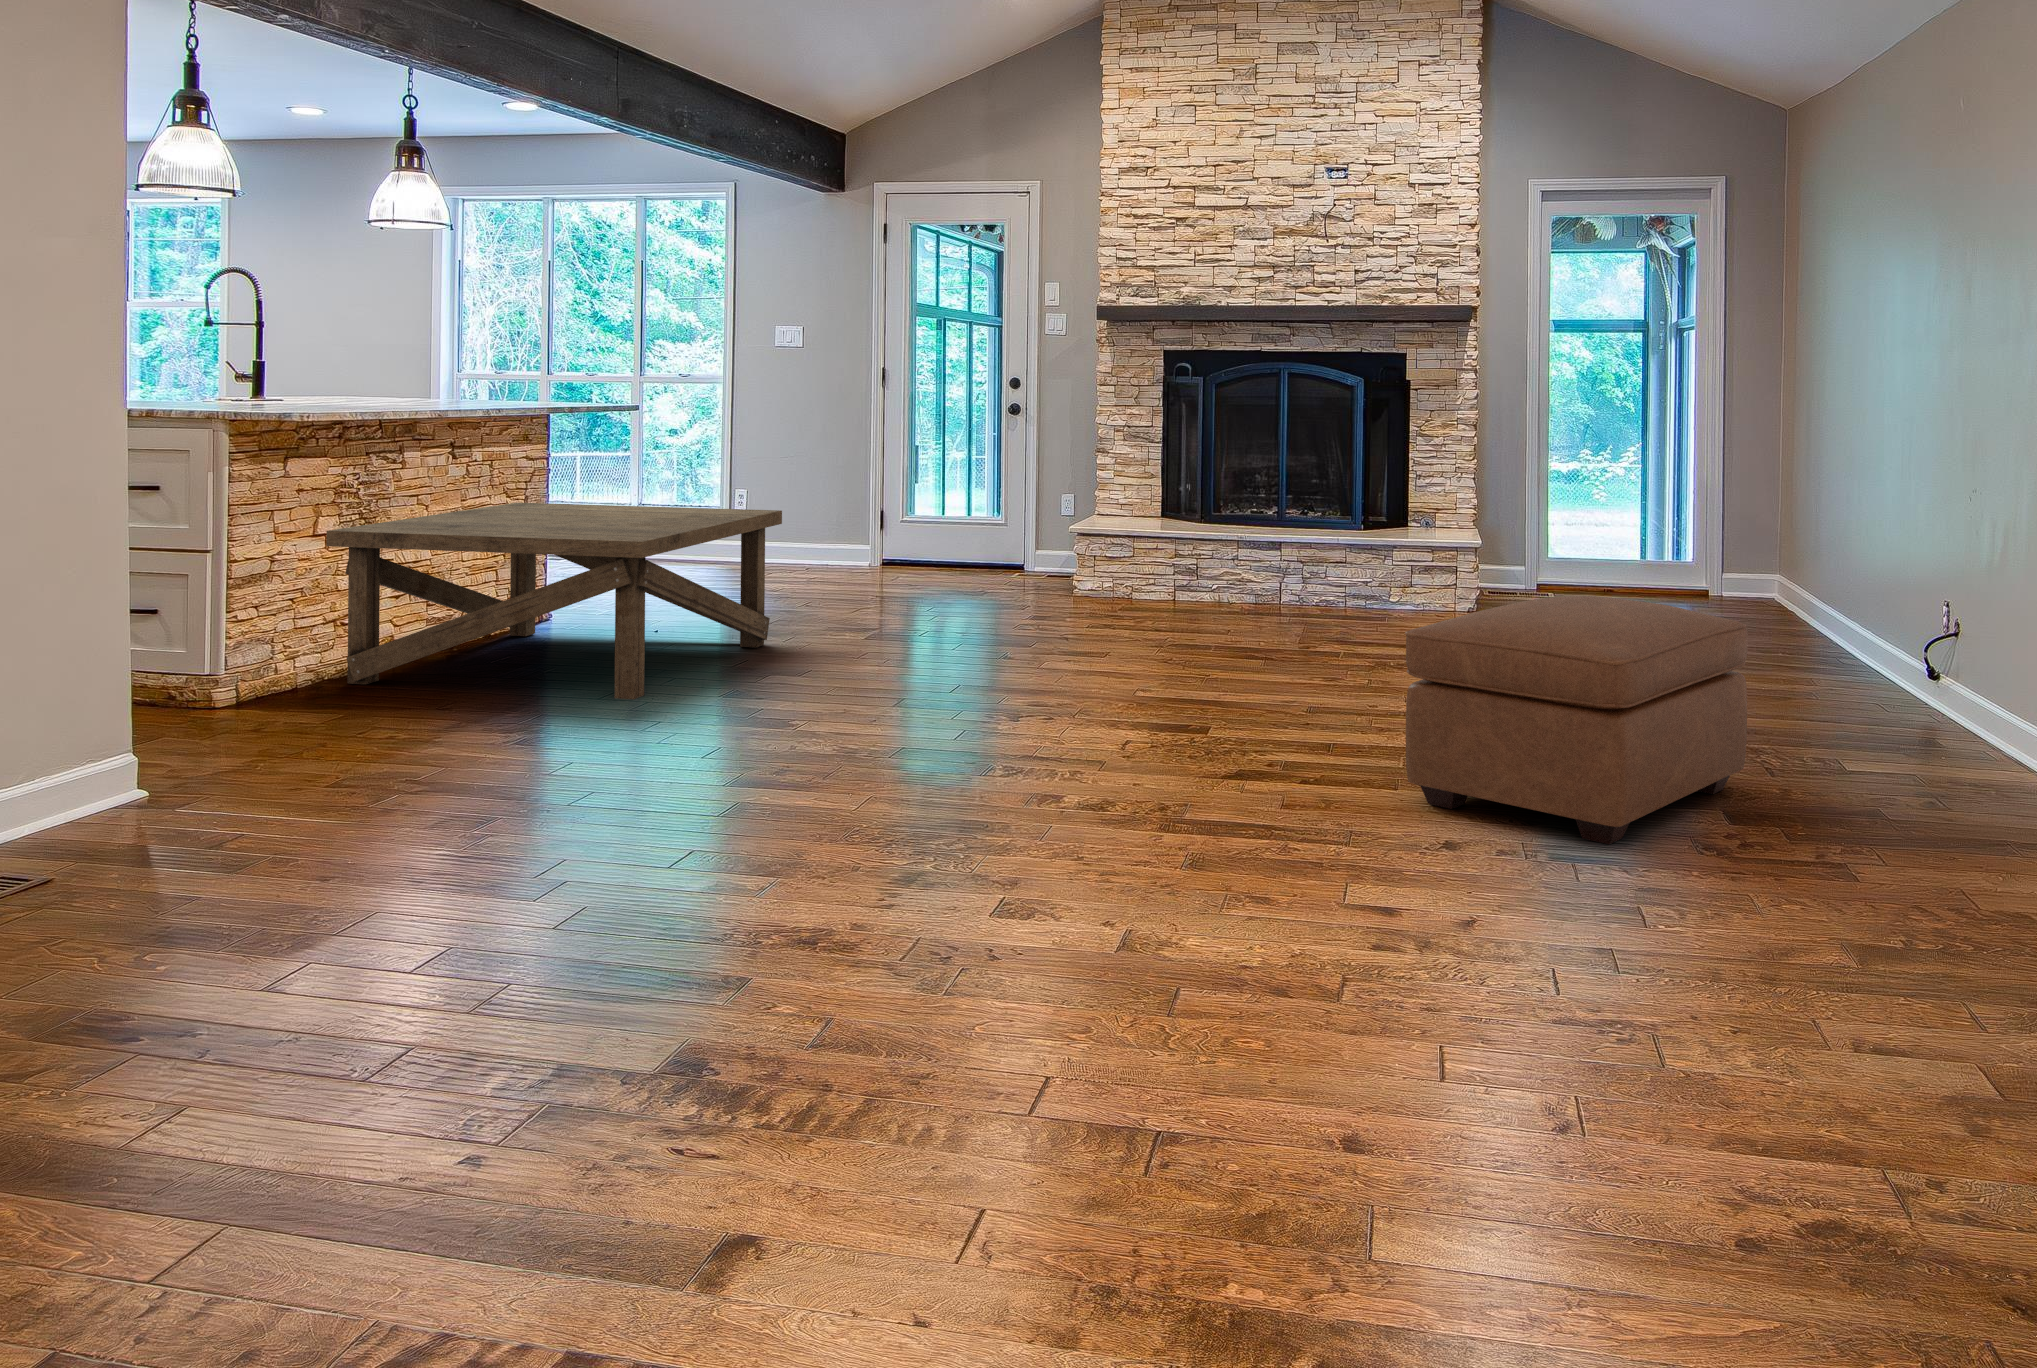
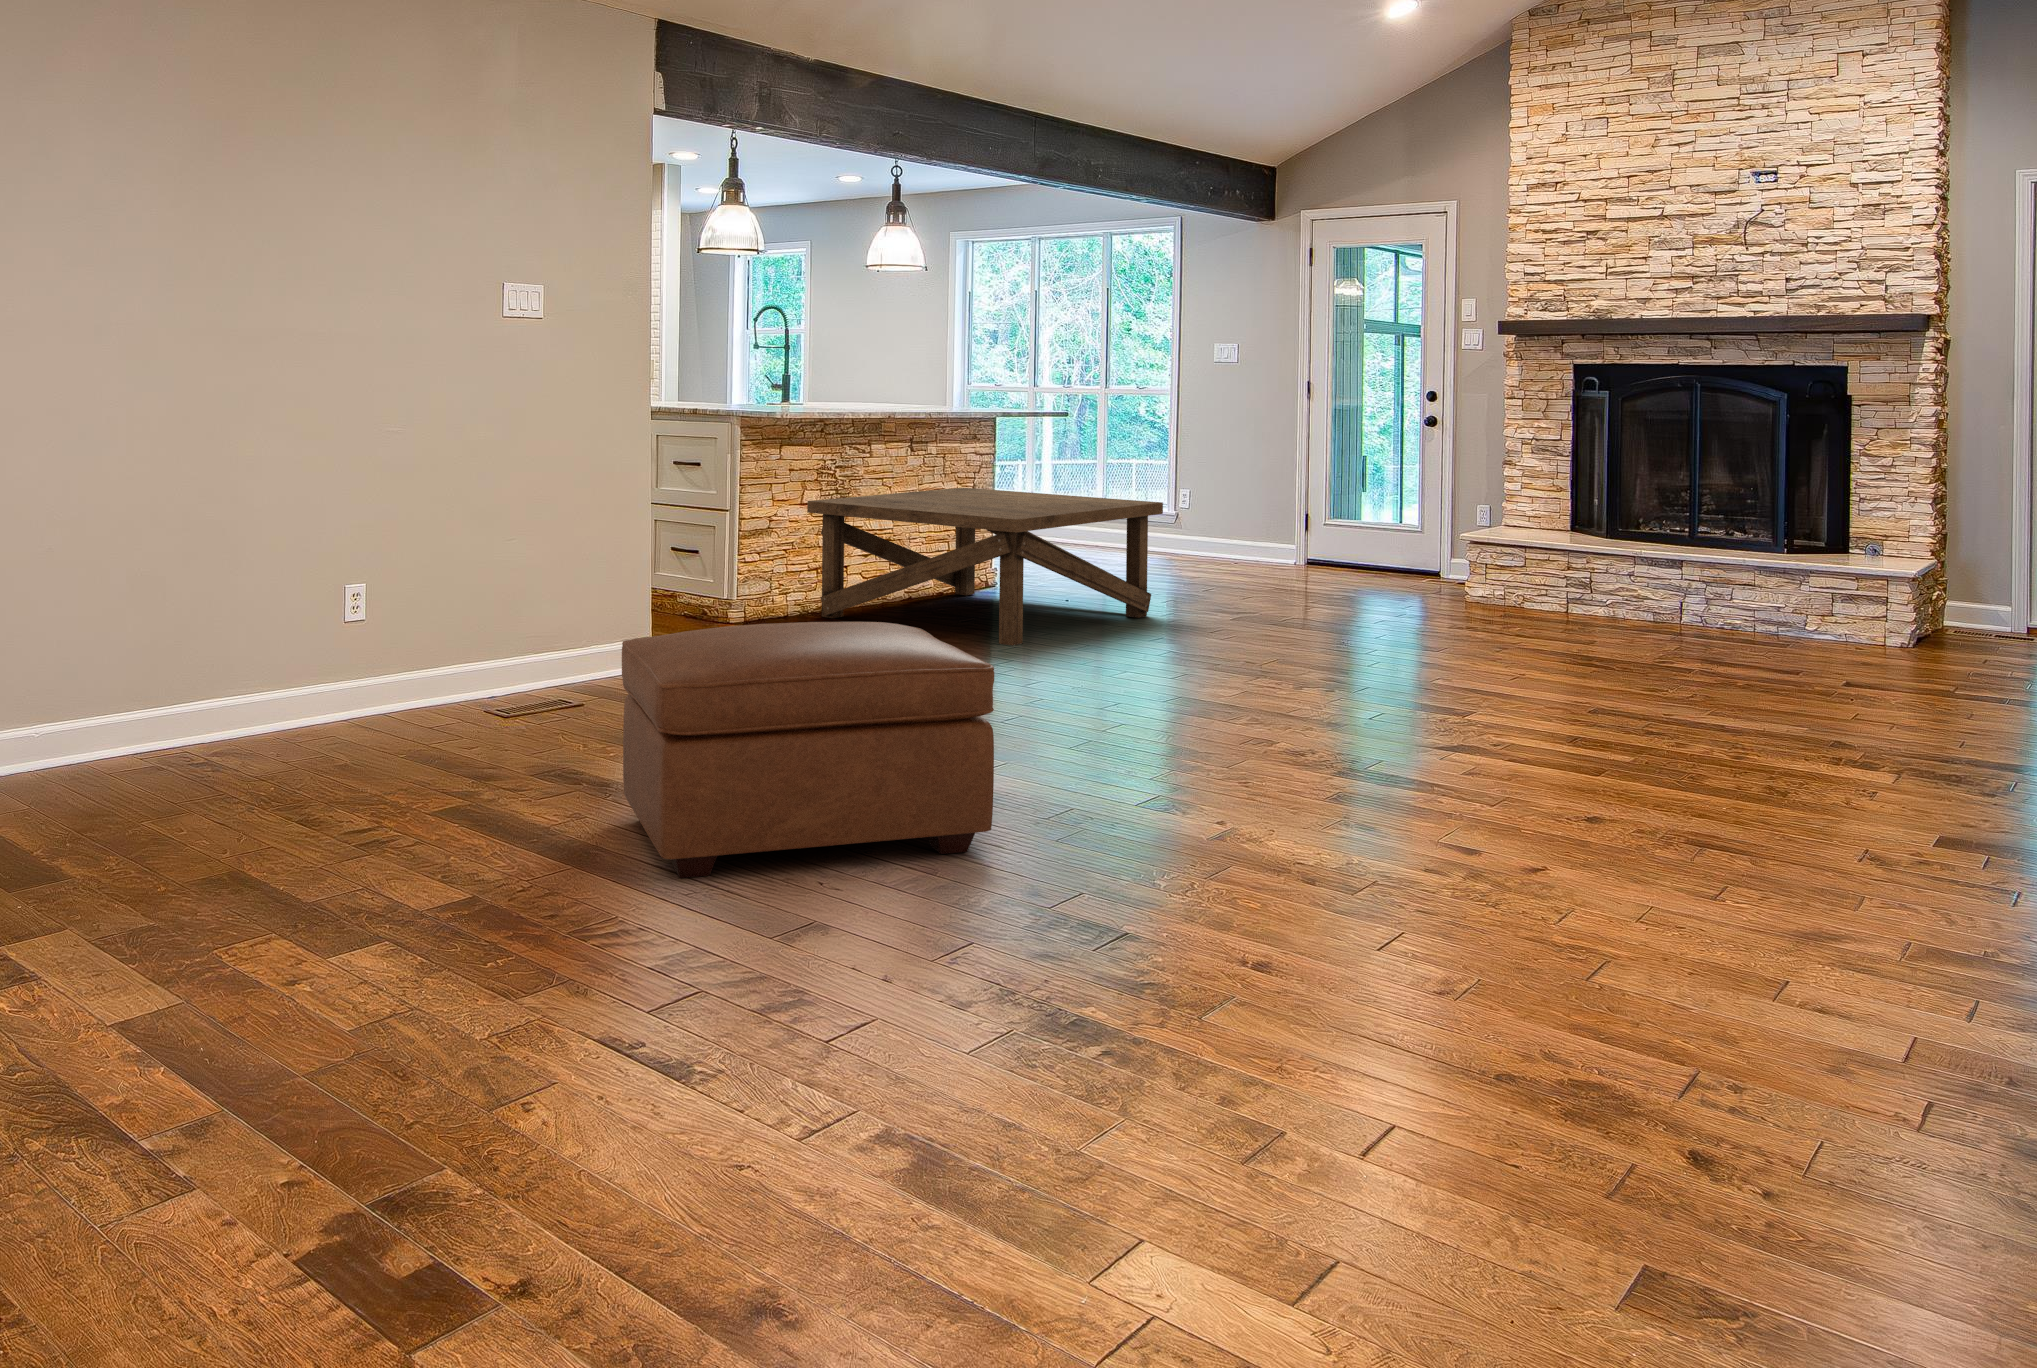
ottoman: present [1405,596,1748,845] -> present [622,622,994,878]

